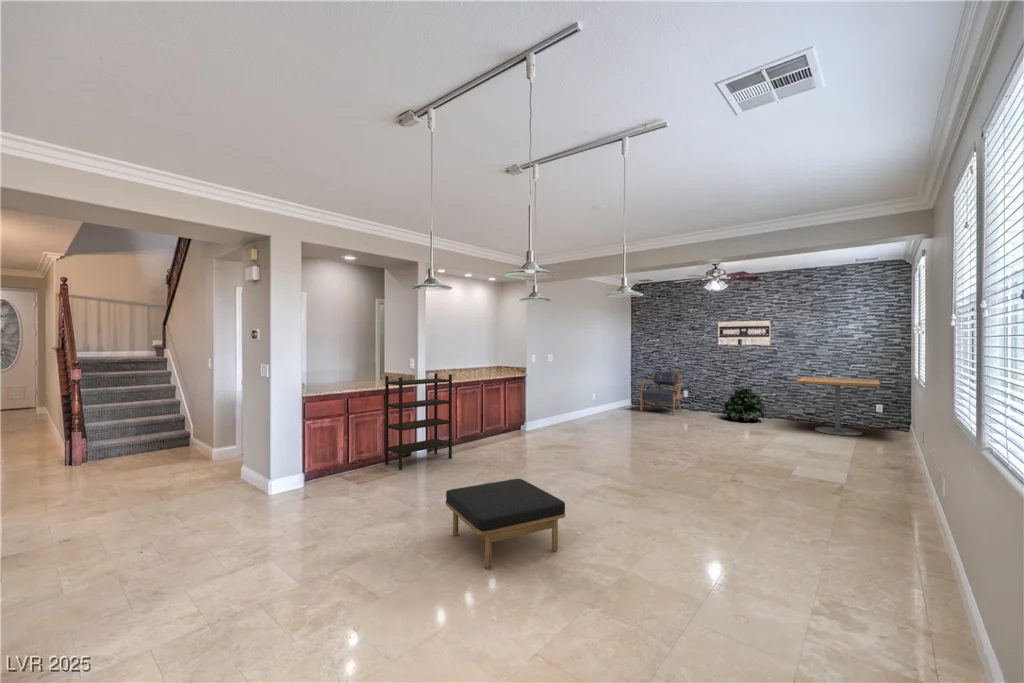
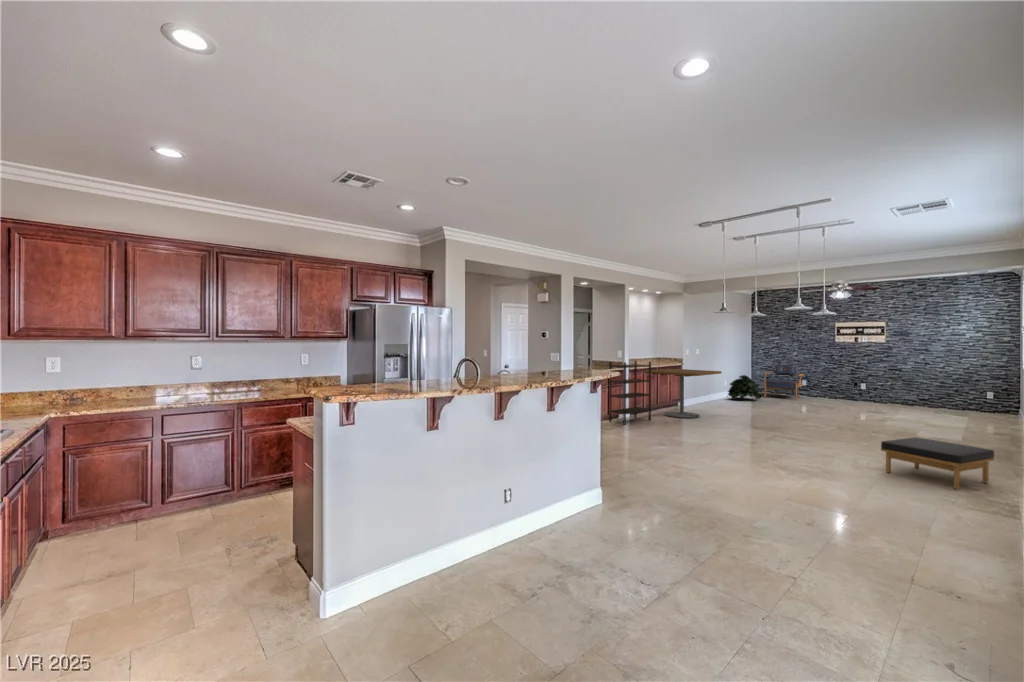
dining table: present [796,377,880,436] -> present [643,369,722,418]
potted plant: present [722,389,764,421] -> present [728,375,761,400]
ottoman: present [446,479,565,569] -> present [881,437,994,489]

